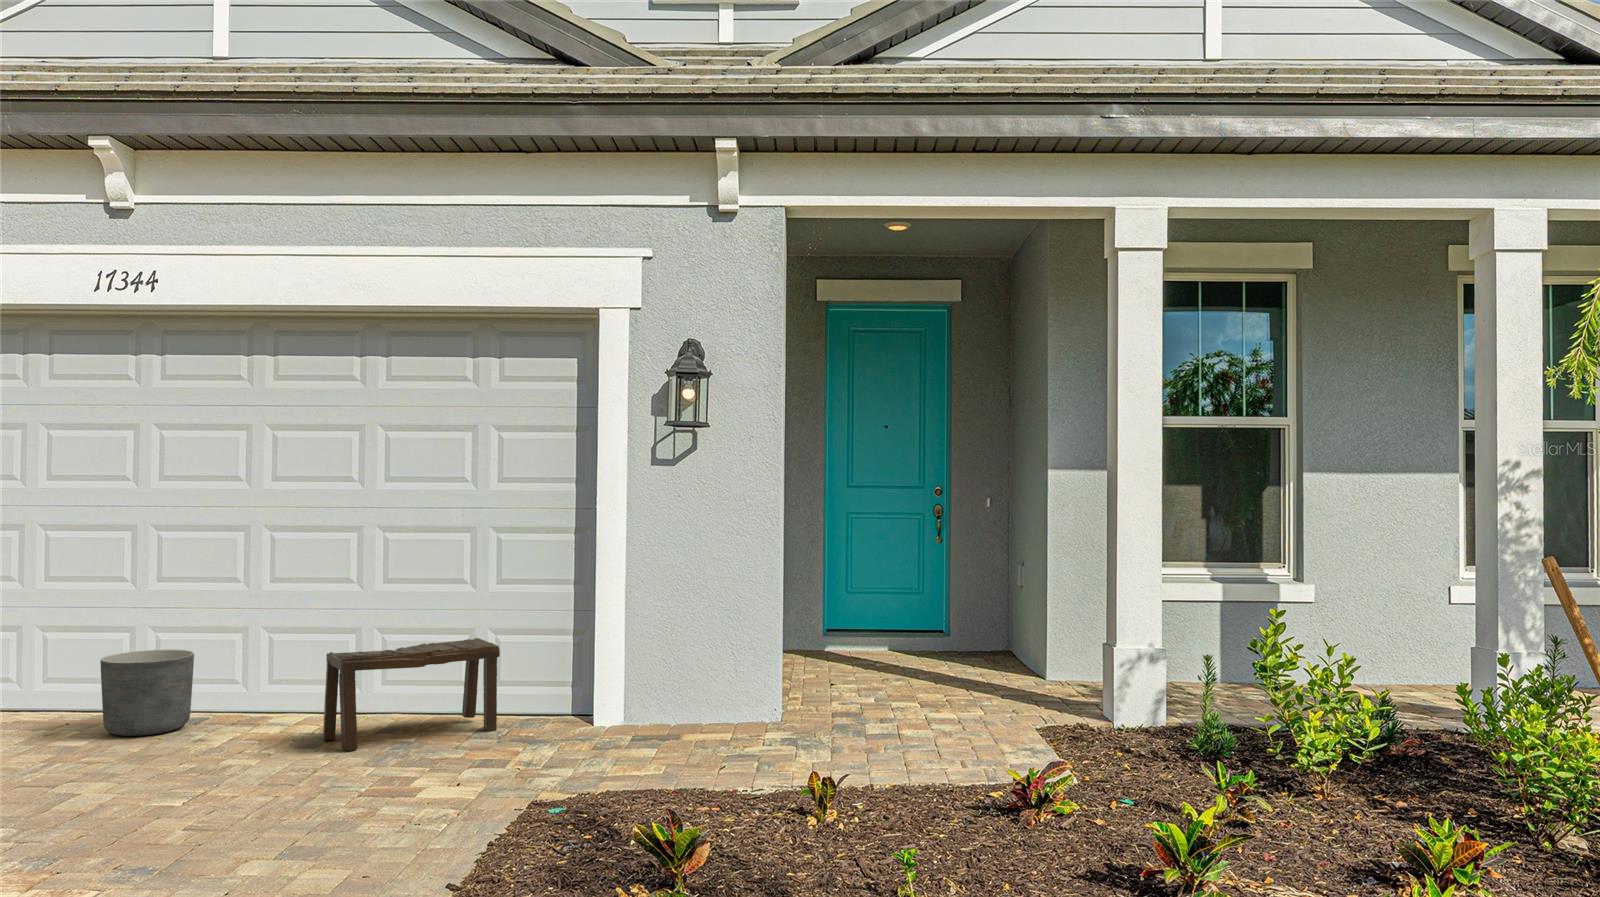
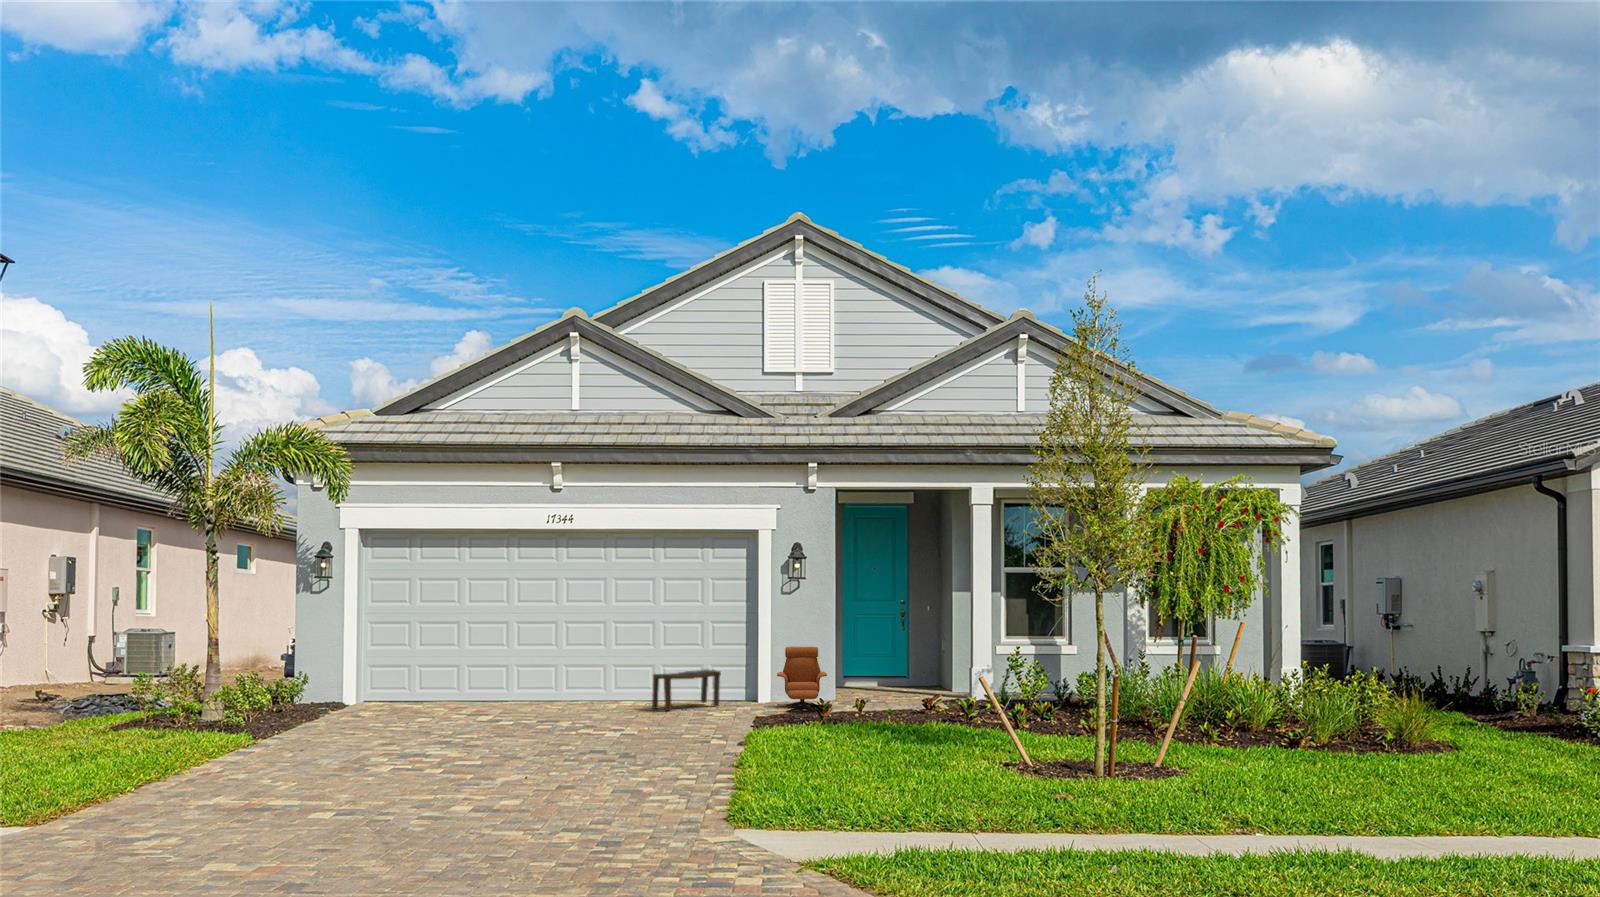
lounge chair: none [633,587,757,768] -> present [777,647,827,713]
planter: present [100,649,194,736] -> none [556,675,590,709]

